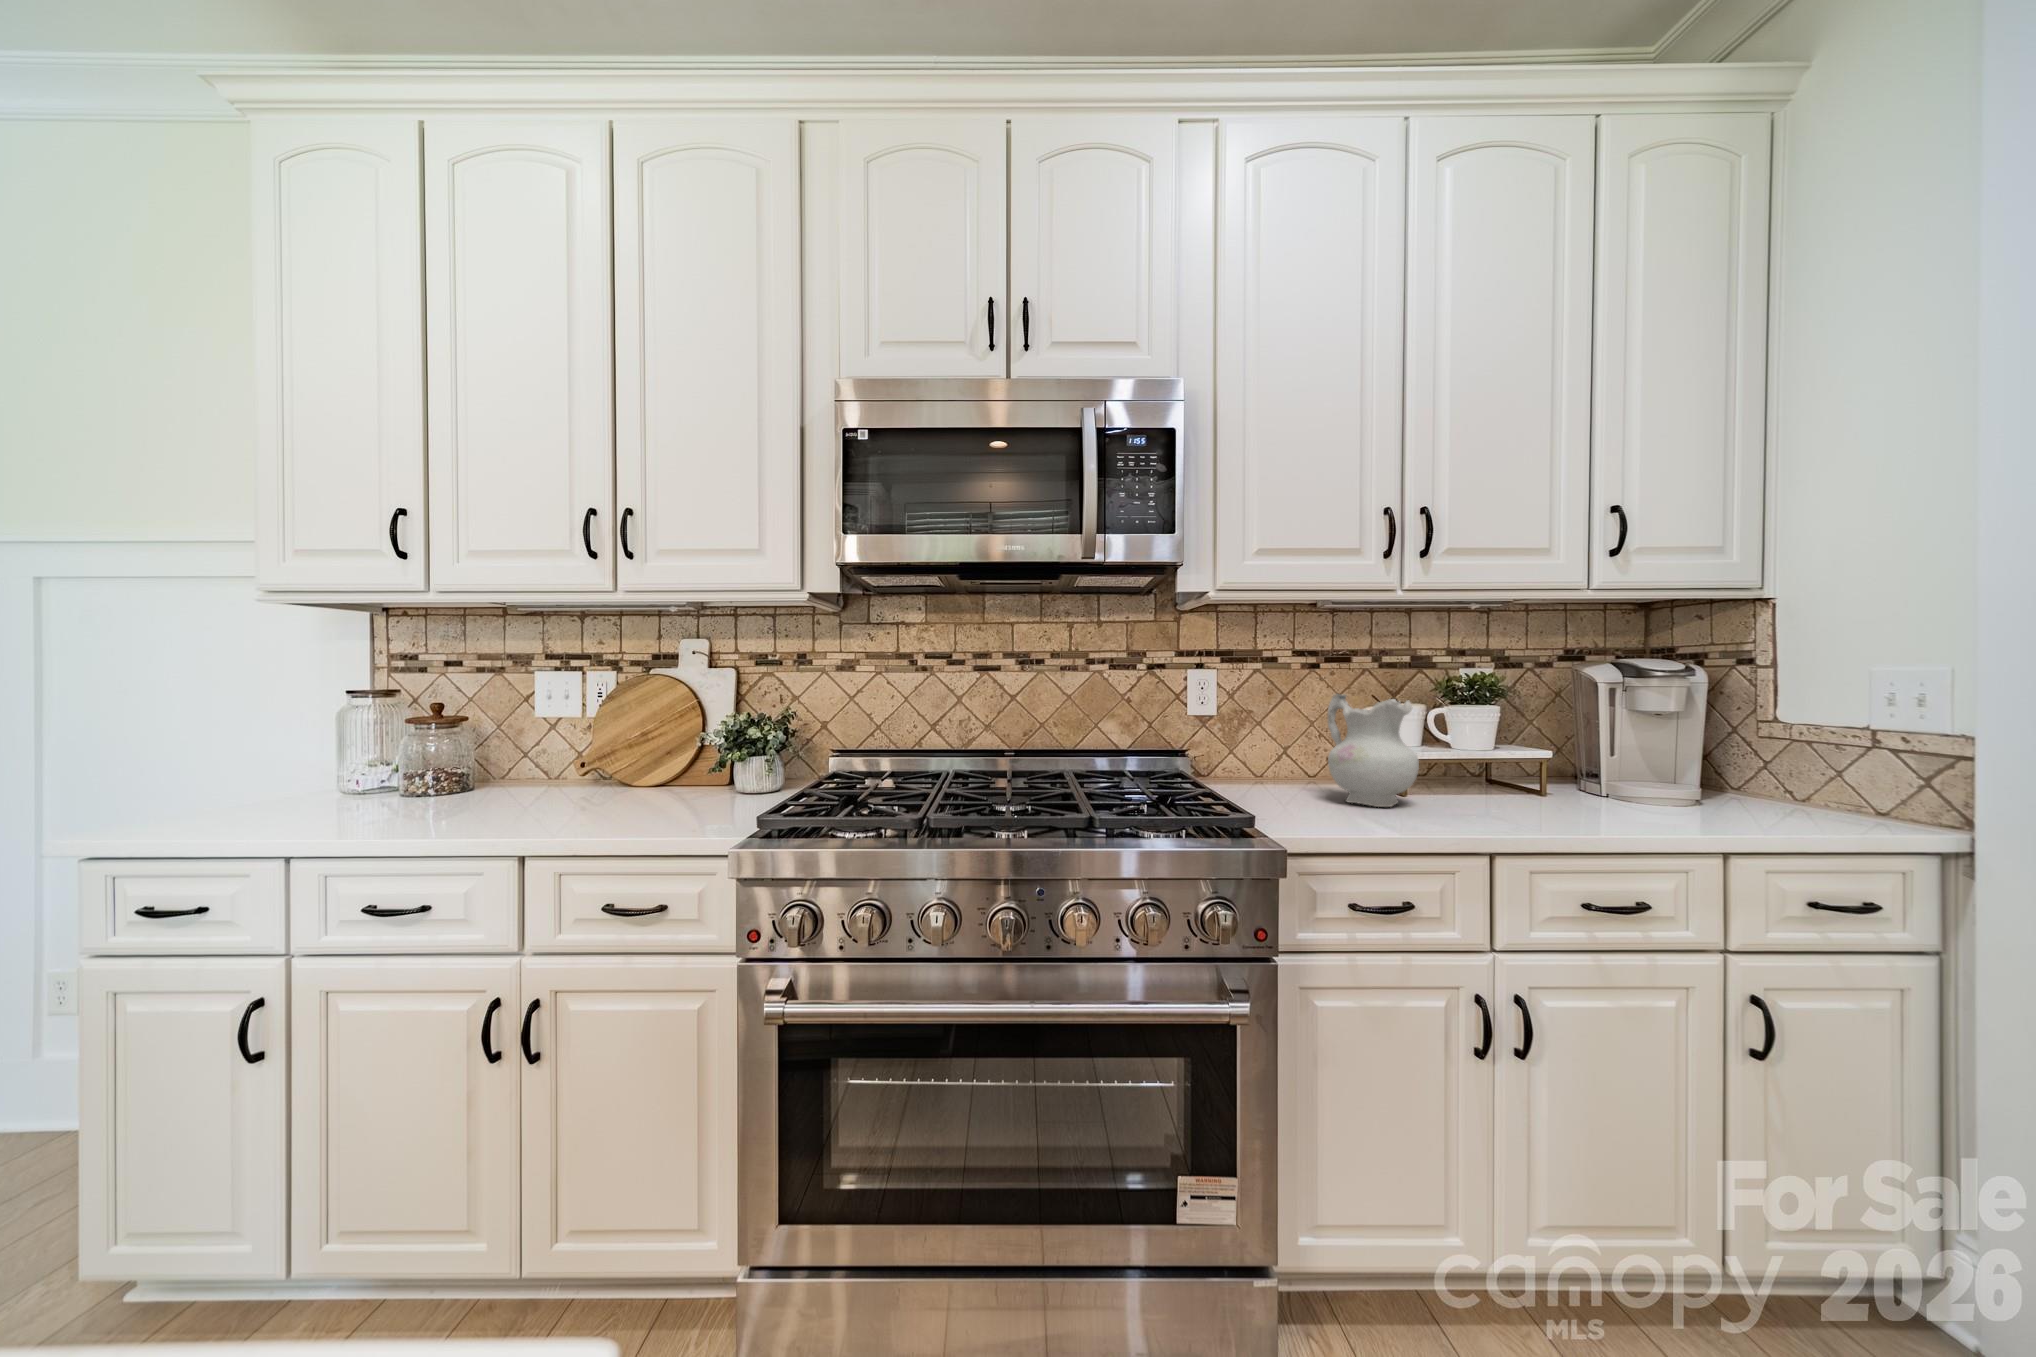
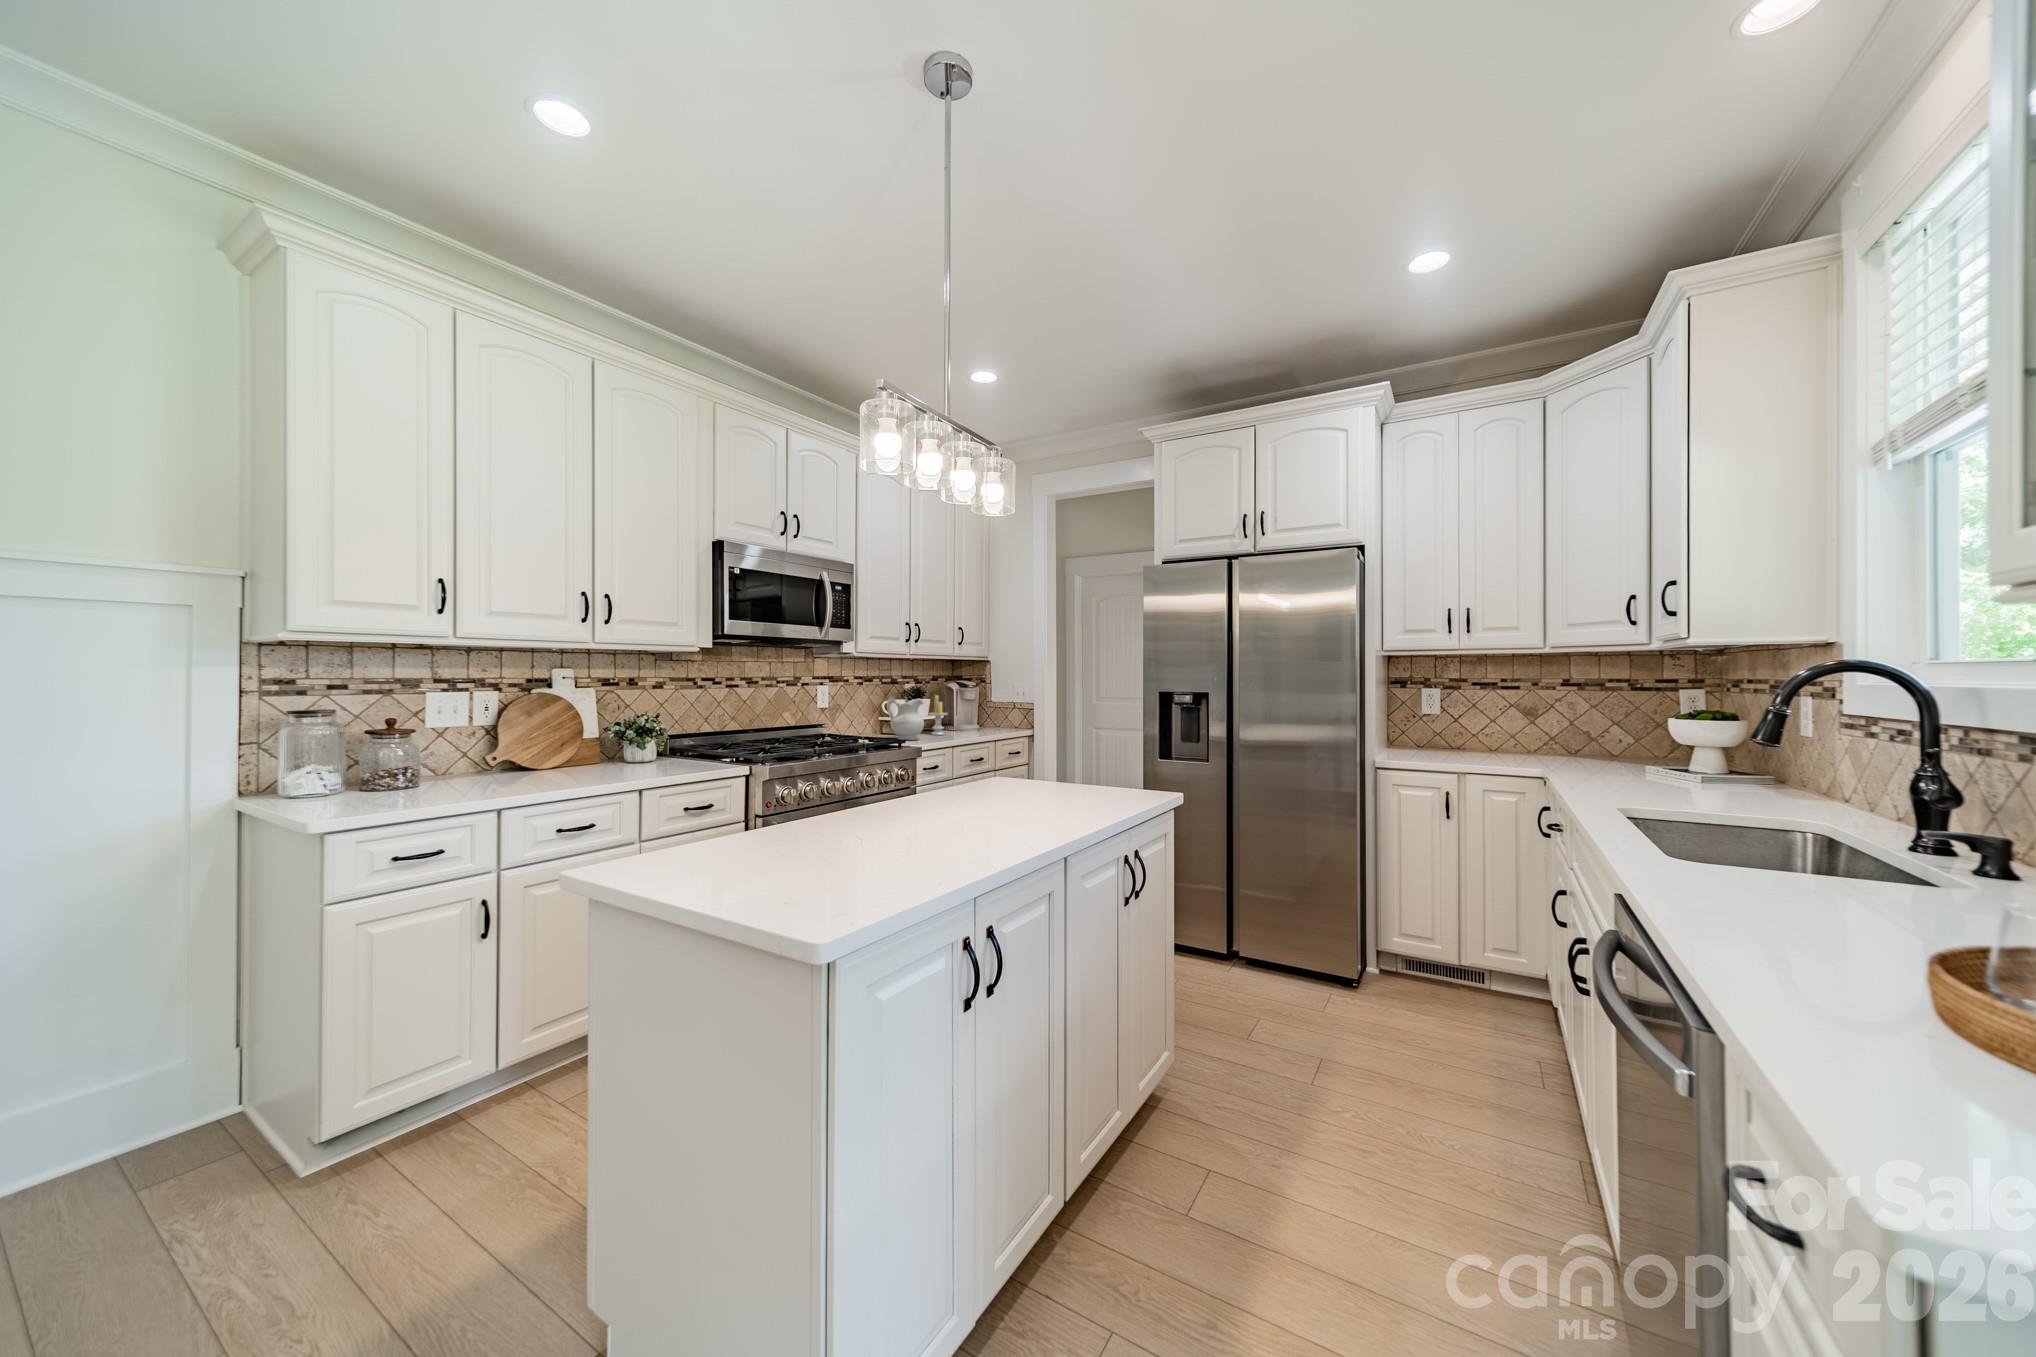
candle: none [1483,693,1545,801] -> present [929,695,948,735]

